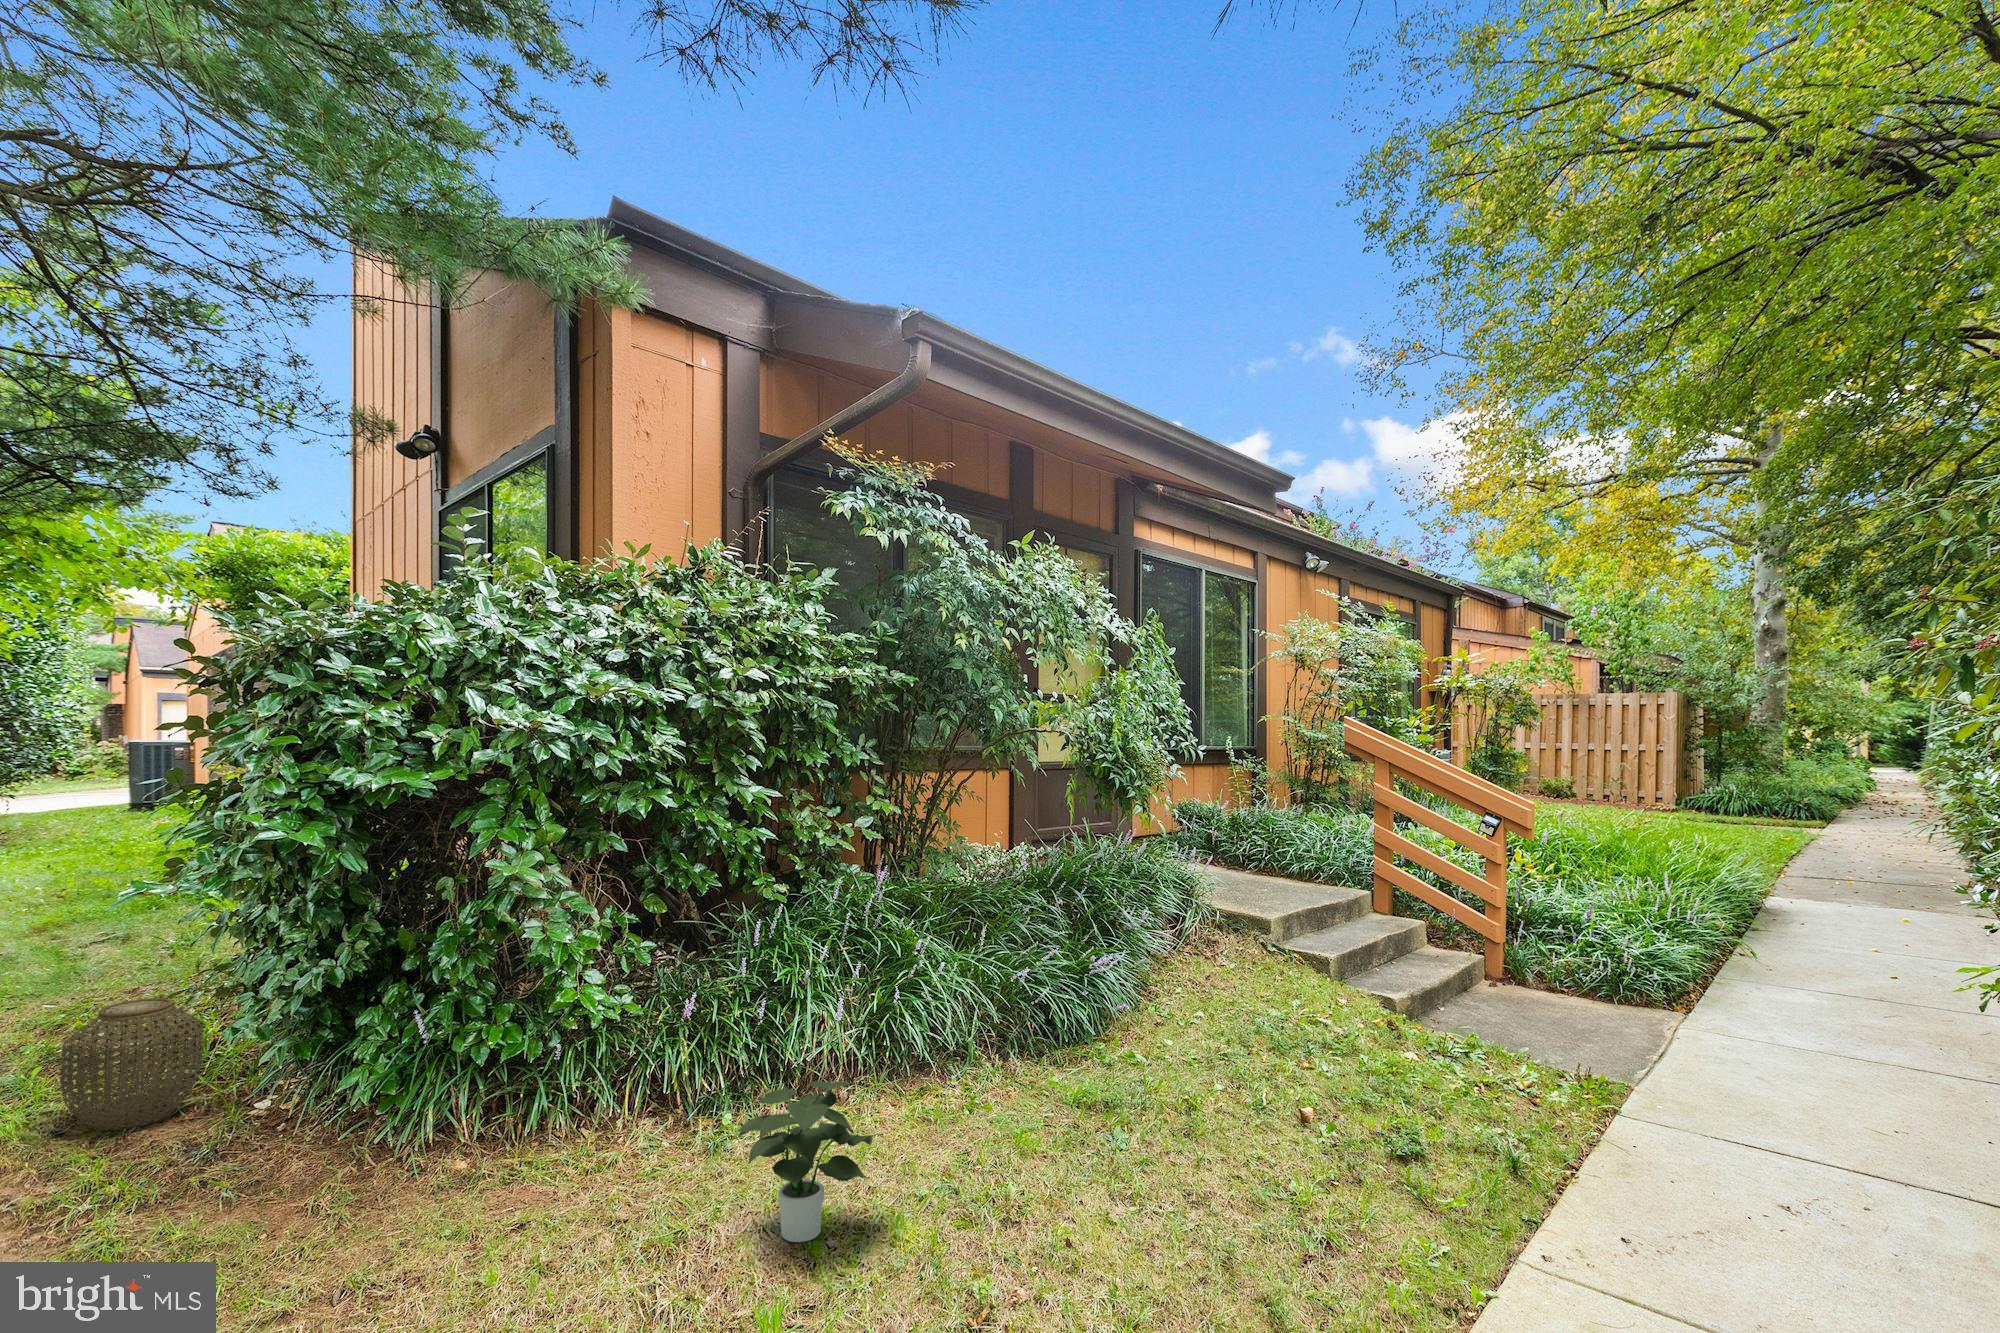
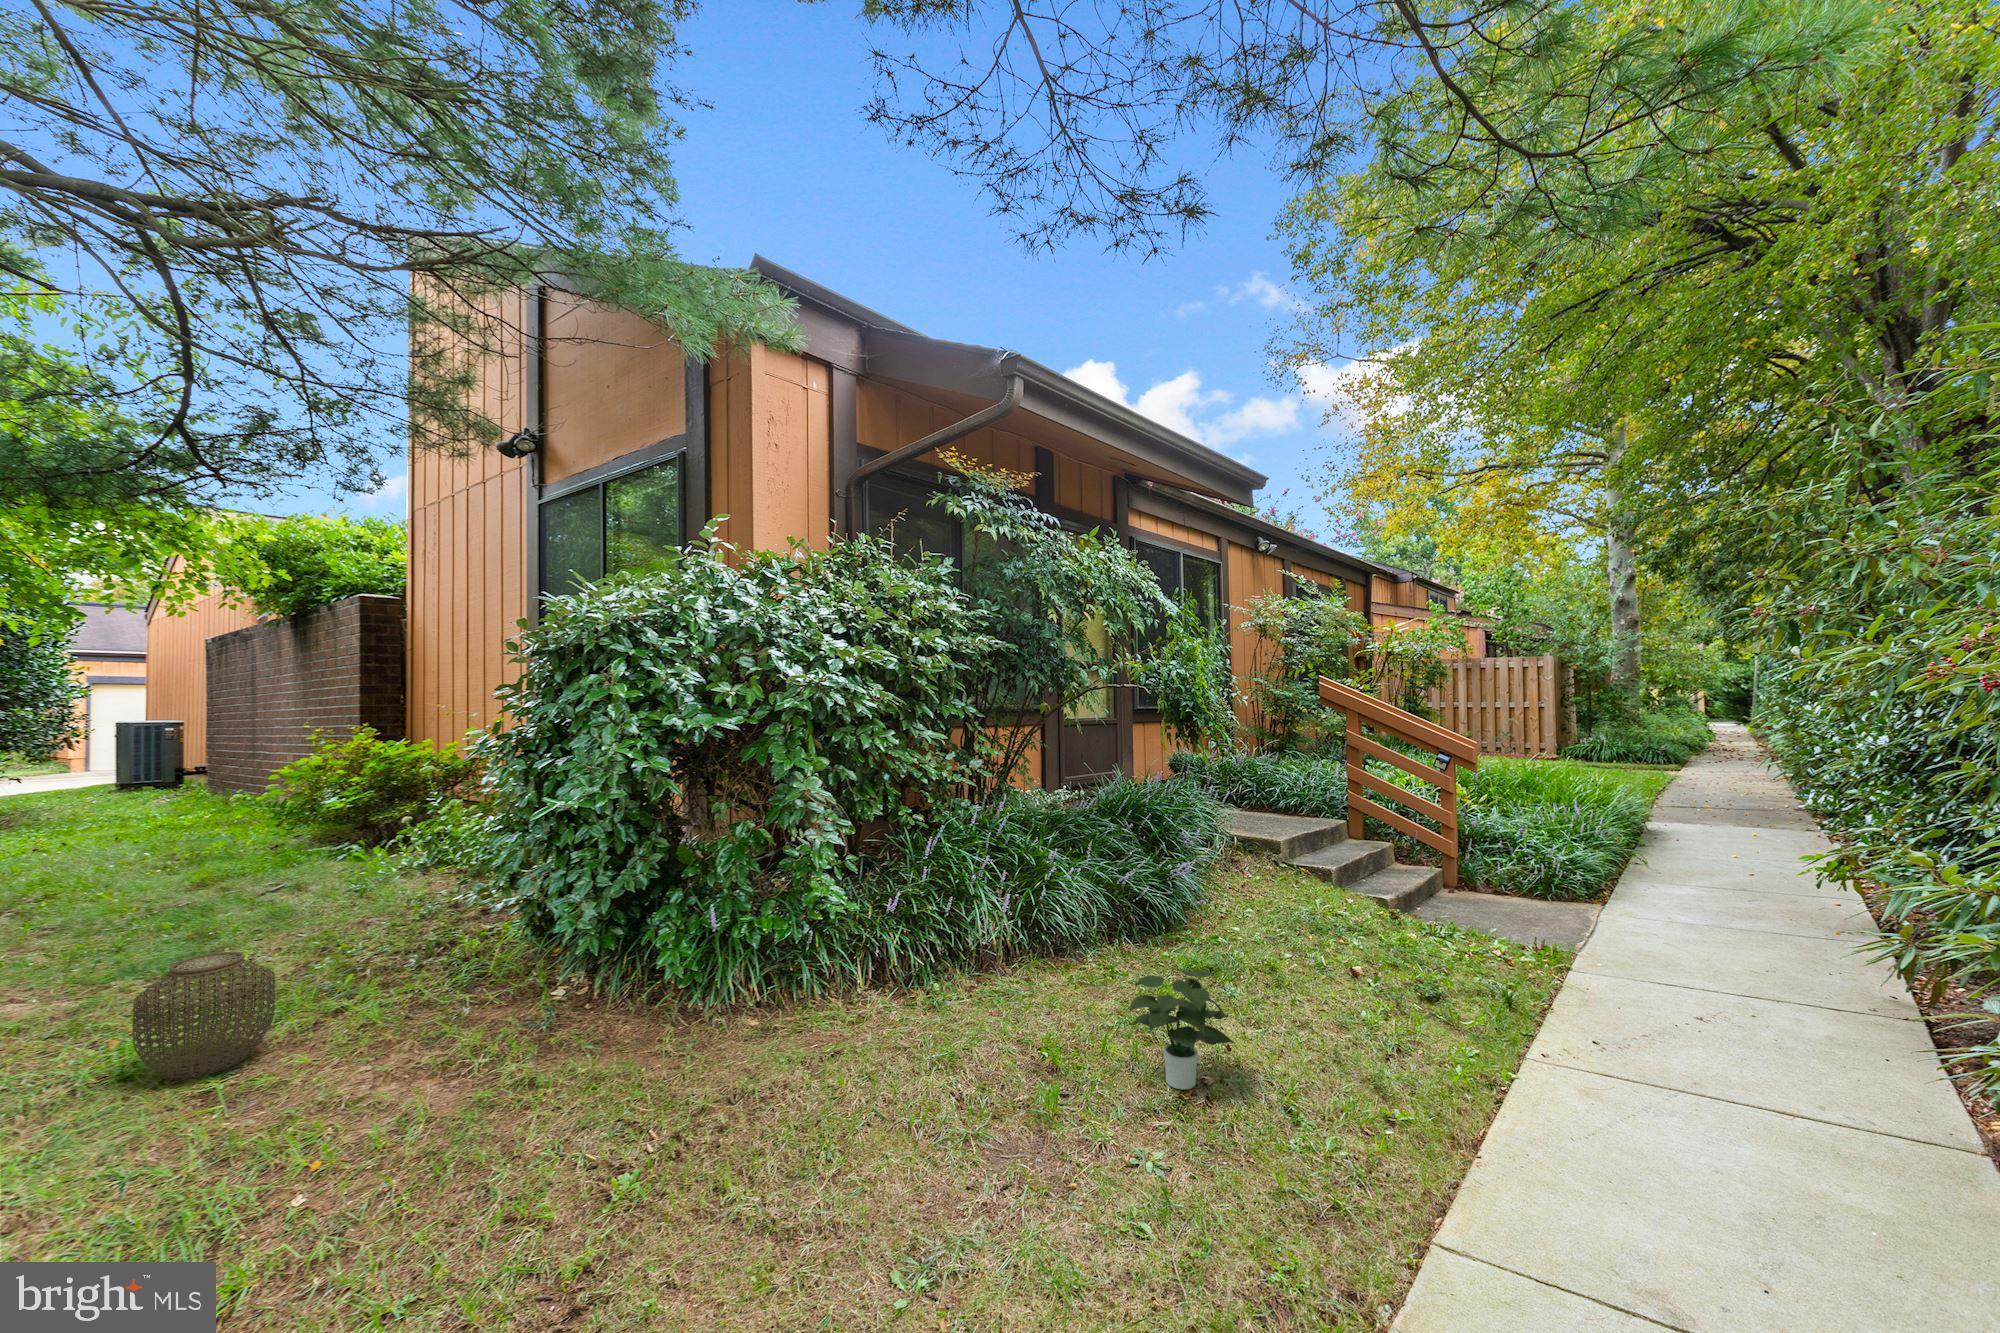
potted plant: present [737,1081,873,1242] -> present [1129,971,1235,1090]

